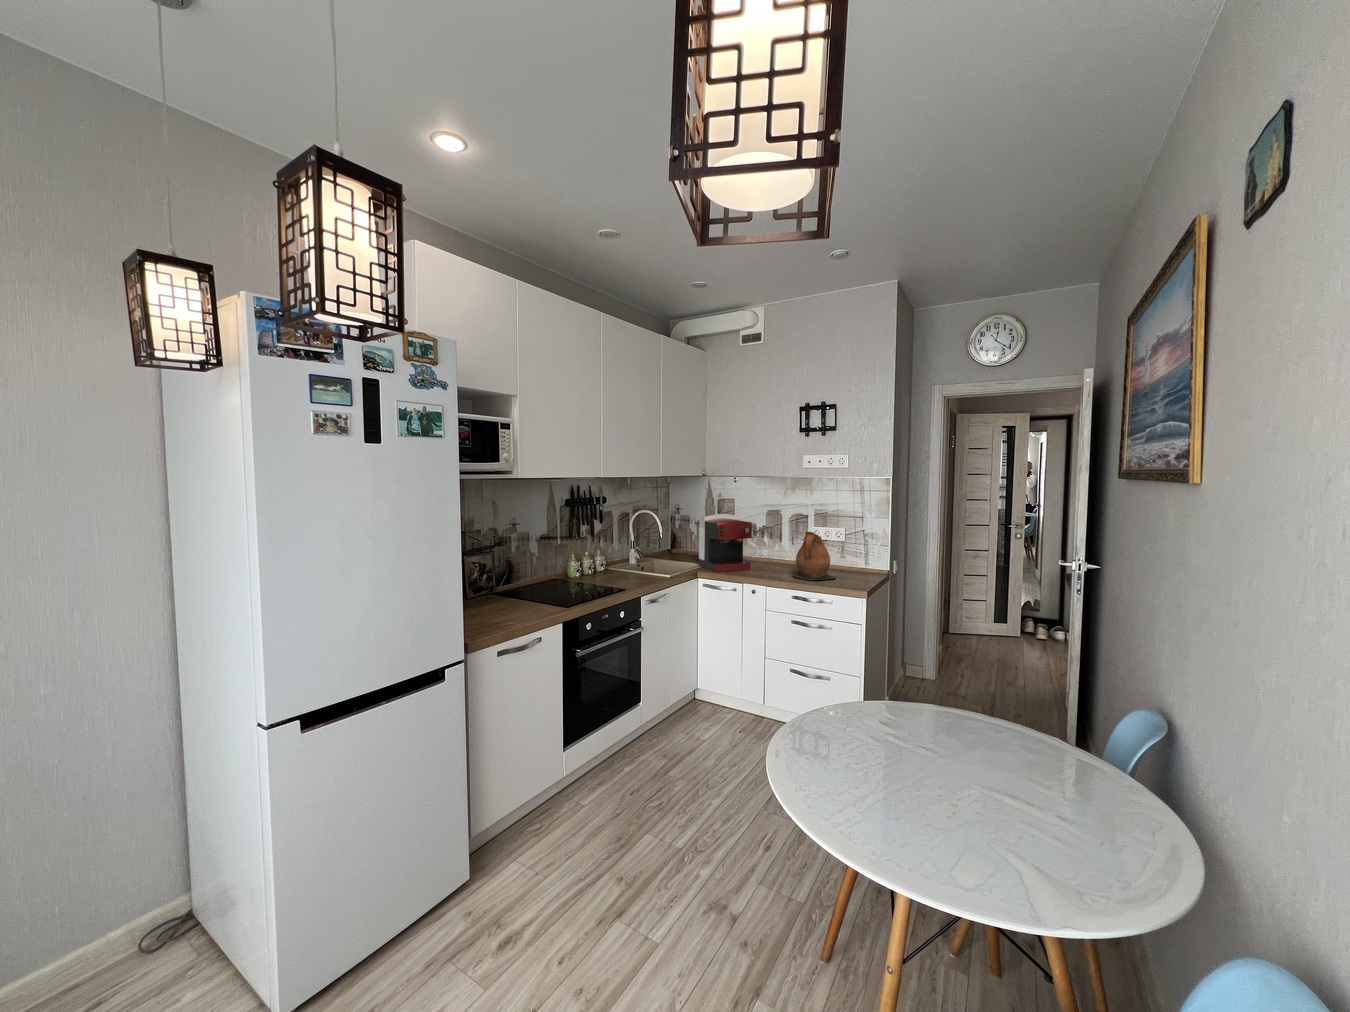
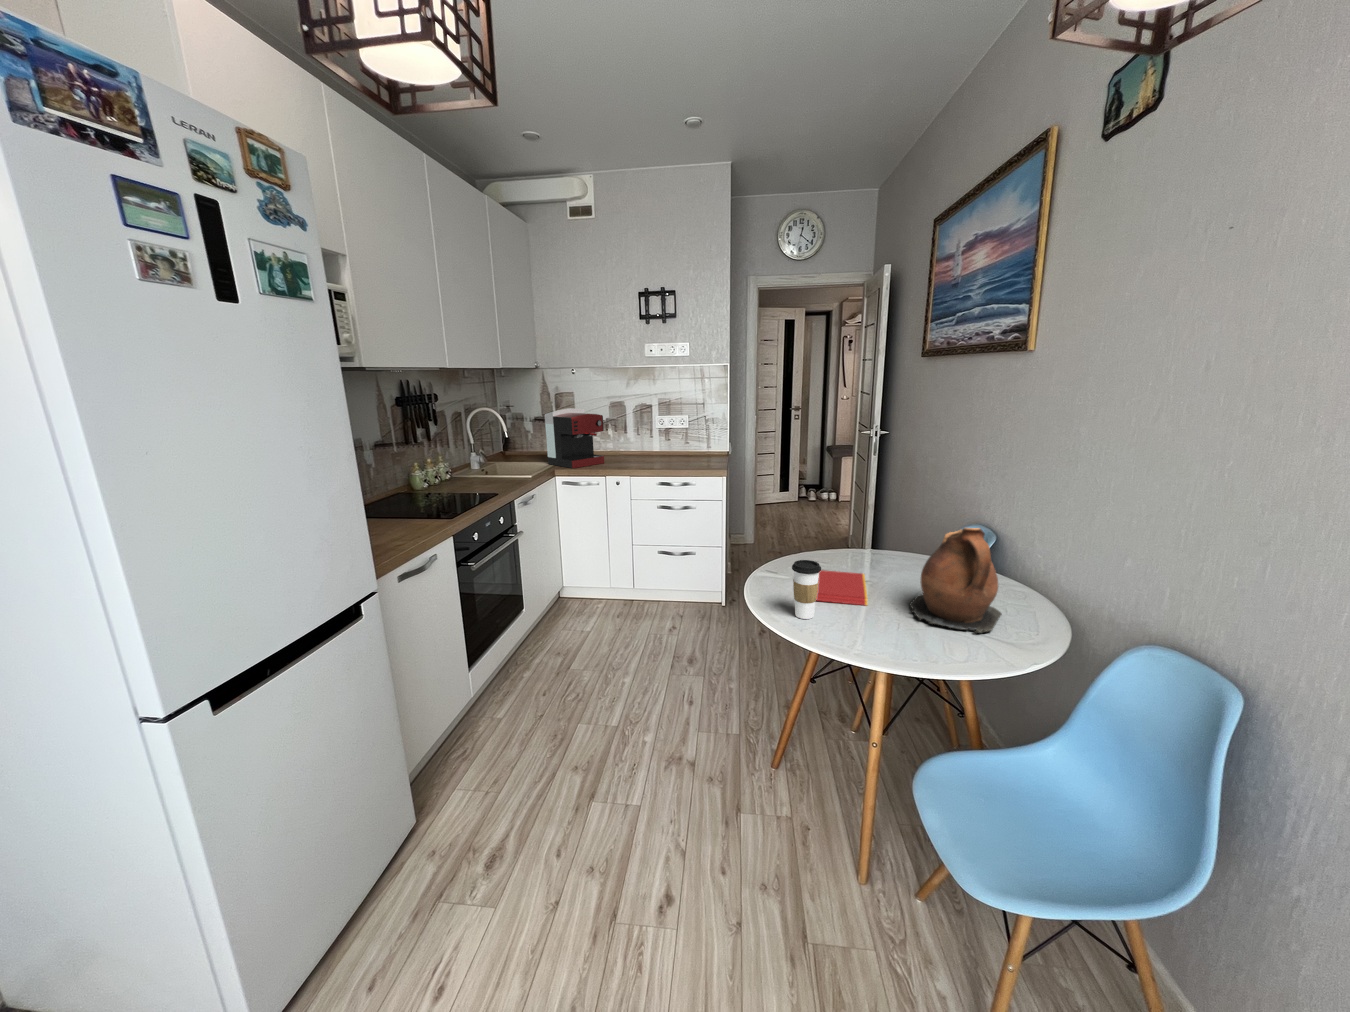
ceramic pitcher: present [793,532,836,580] -> present [910,528,1002,633]
coffee cup: none [811,709,844,781] -> present [792,560,821,619]
book: none [853,726,943,784] -> present [816,570,868,605]

